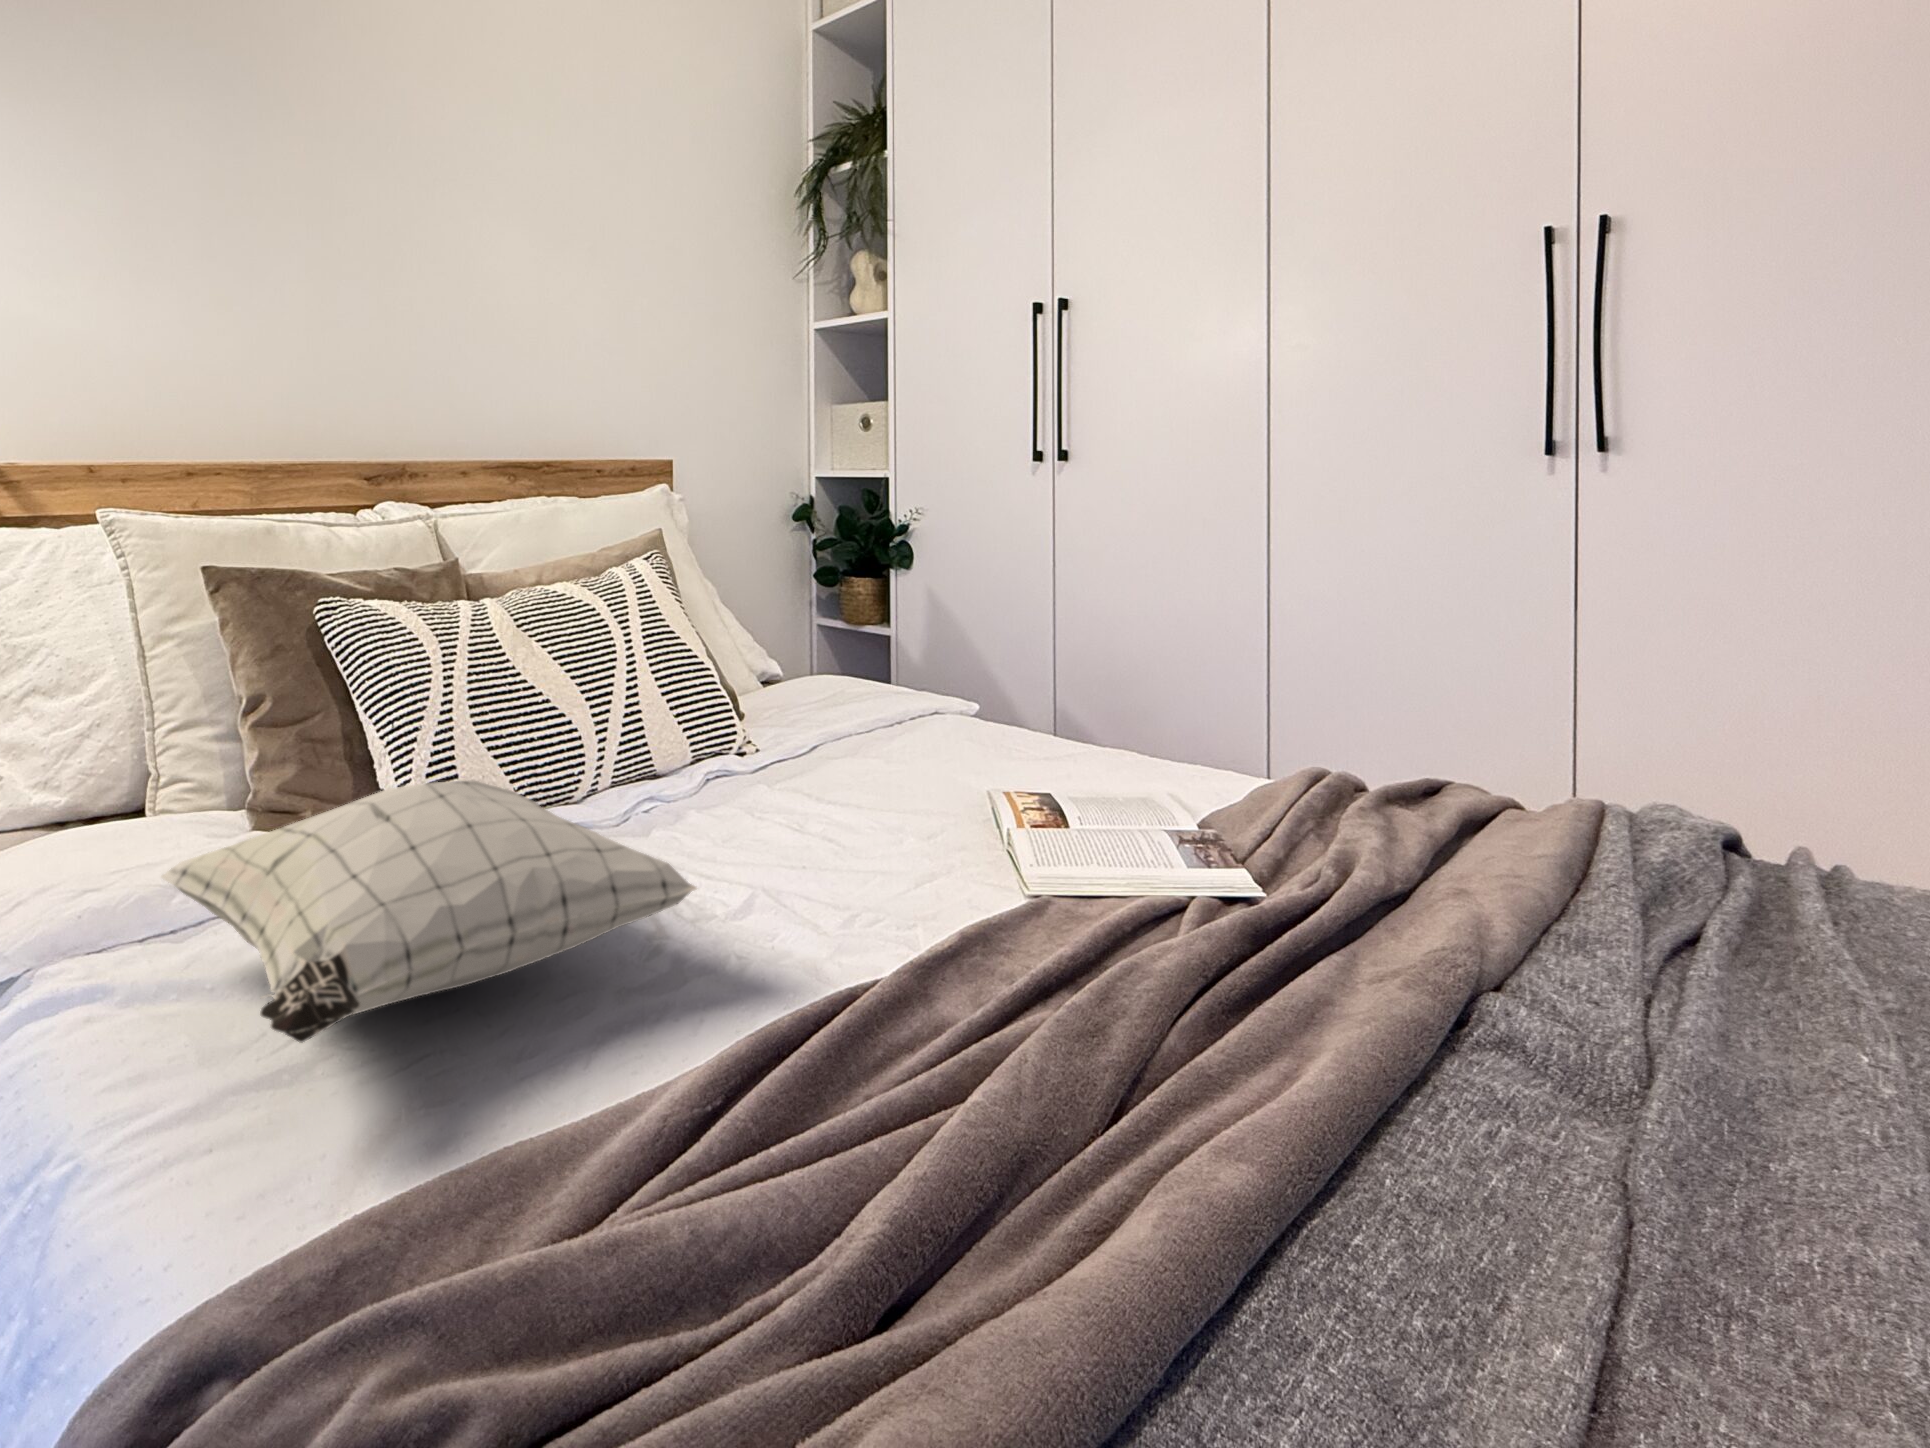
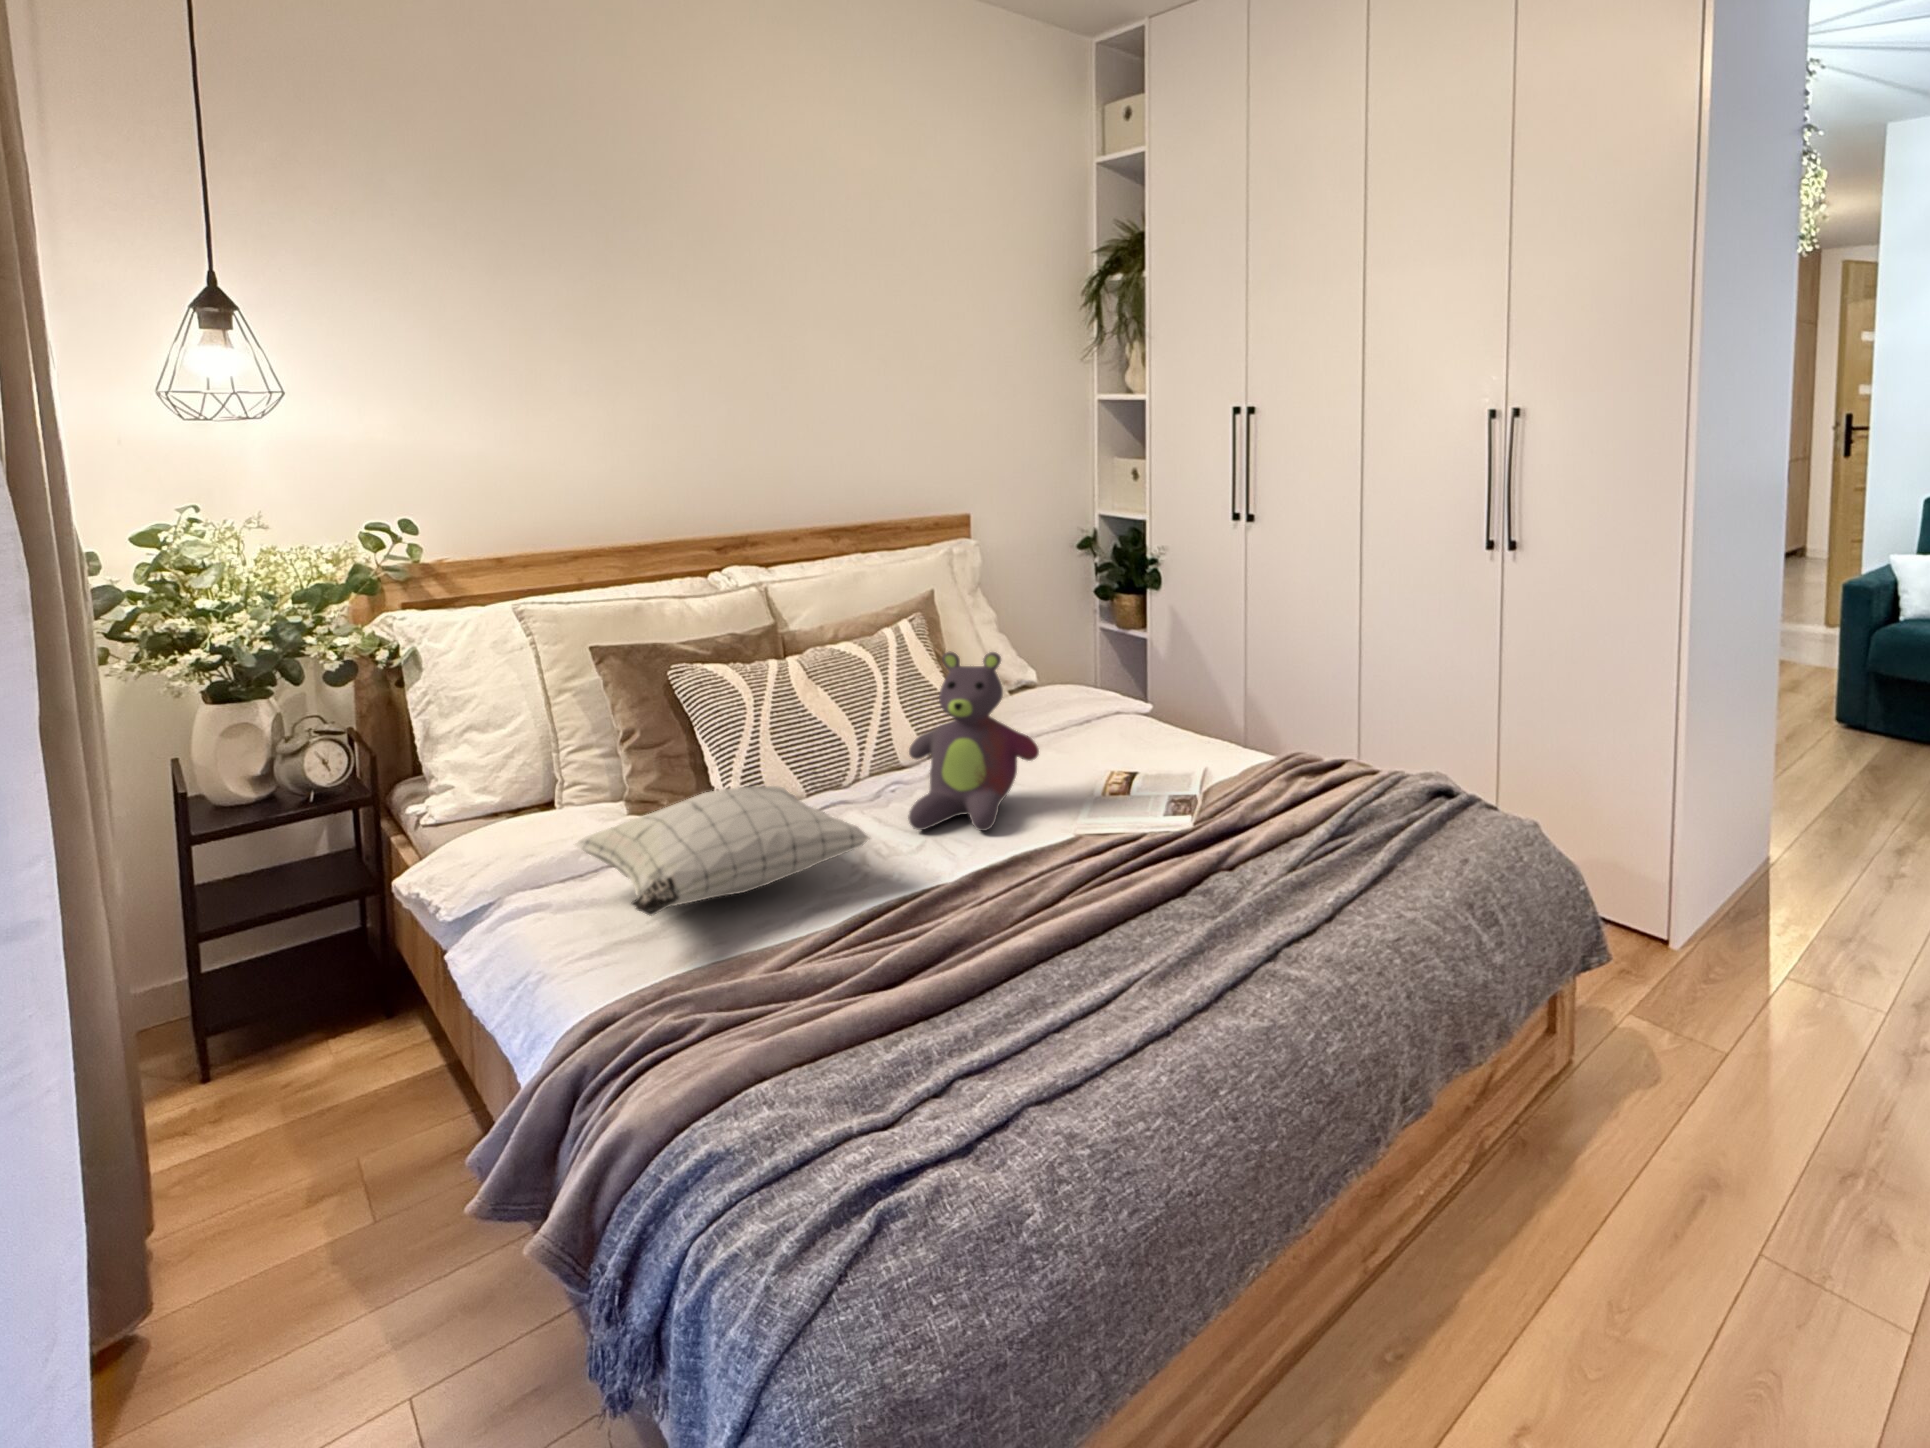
stuffed bear: none [690,575,913,884] -> present [909,652,1039,831]

